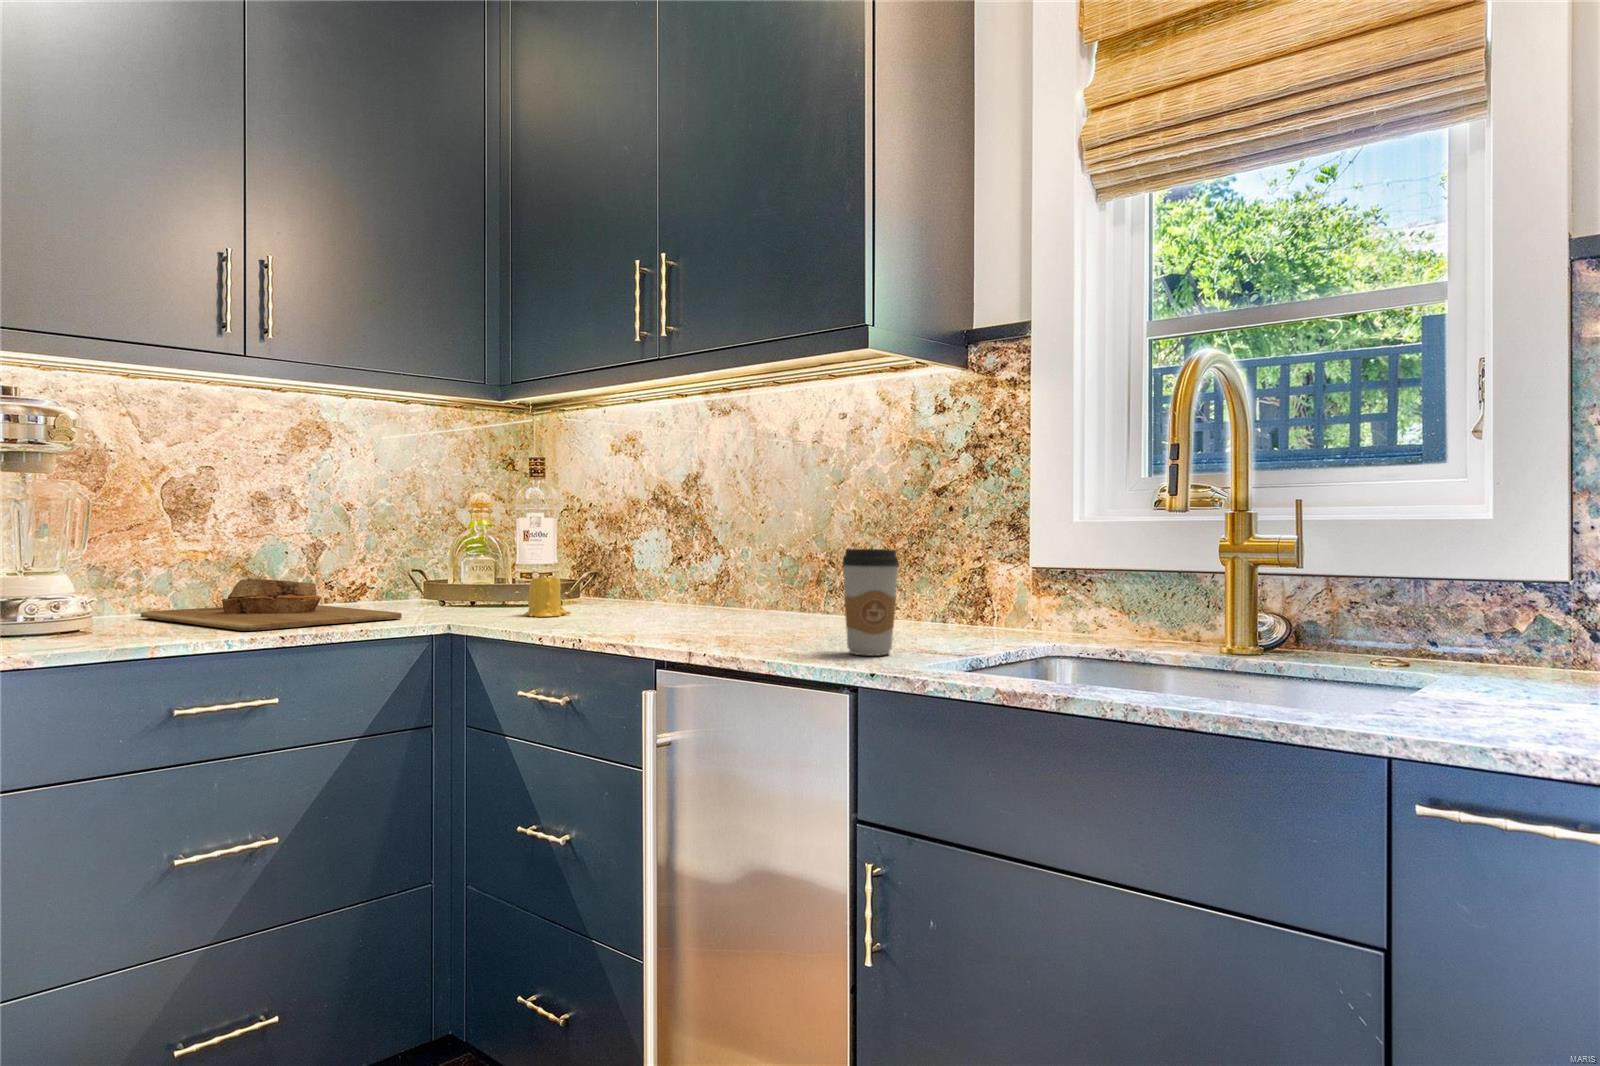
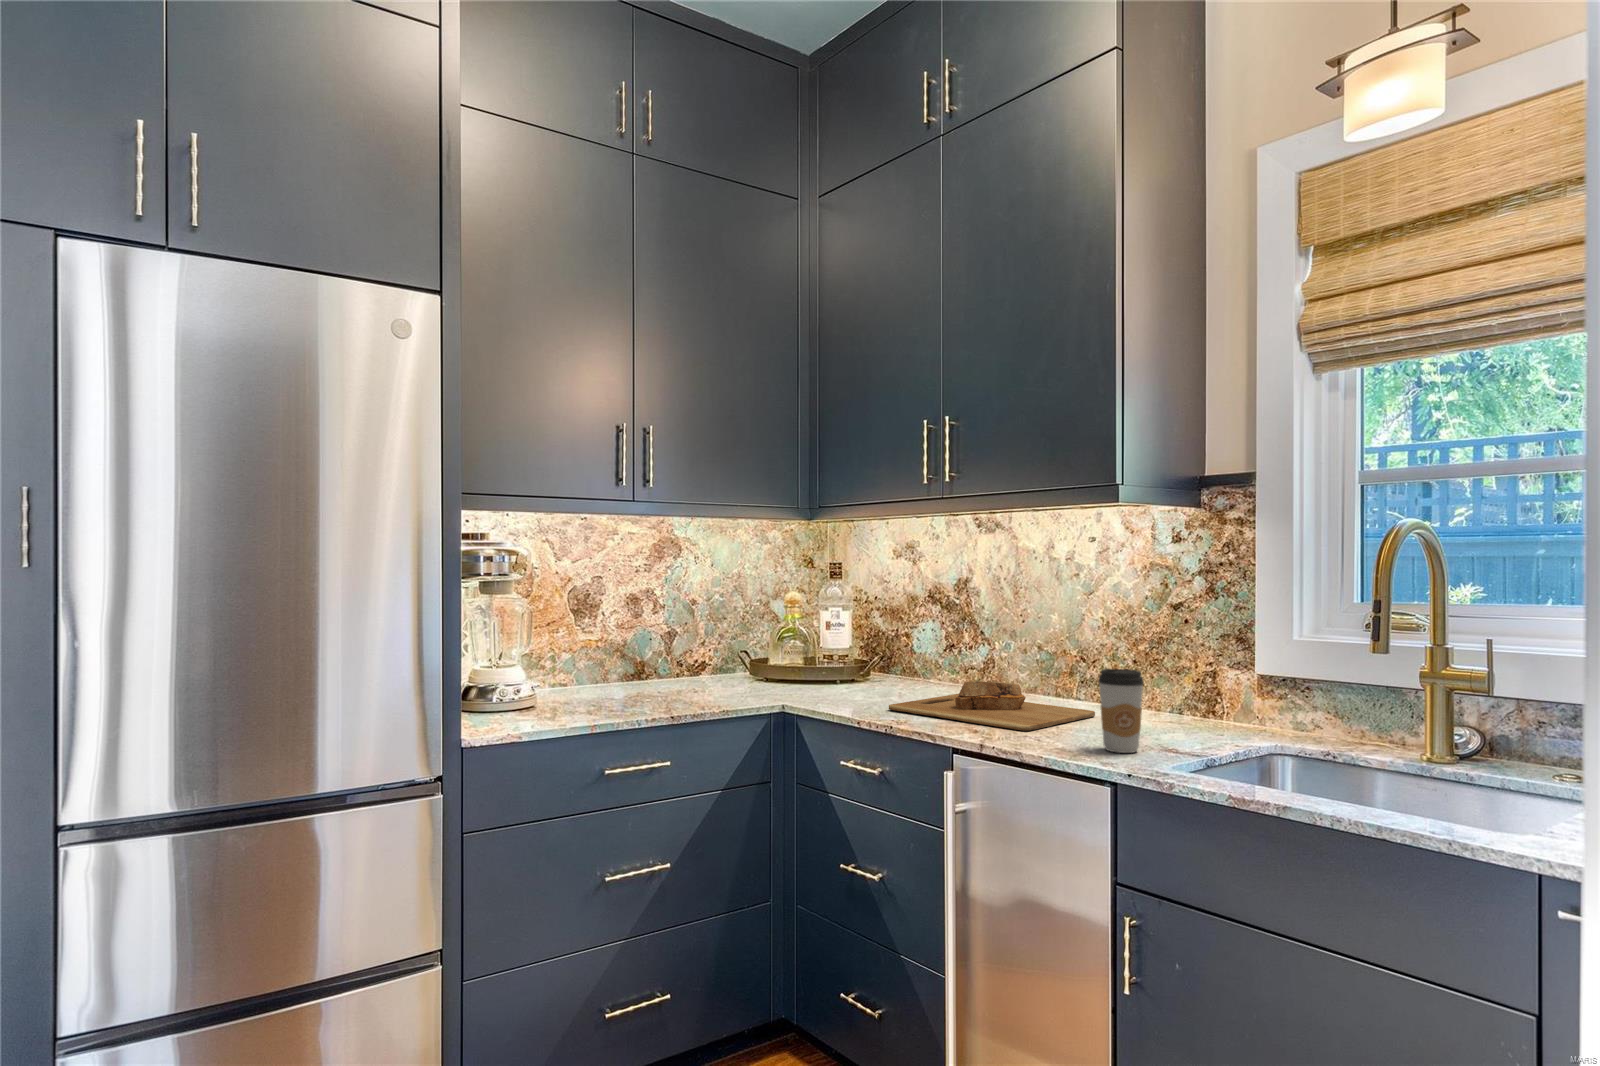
candle: present [523,576,571,617] -> none [836,665,871,699]
cutting board: present [140,578,402,631] -> present [889,681,1095,731]

